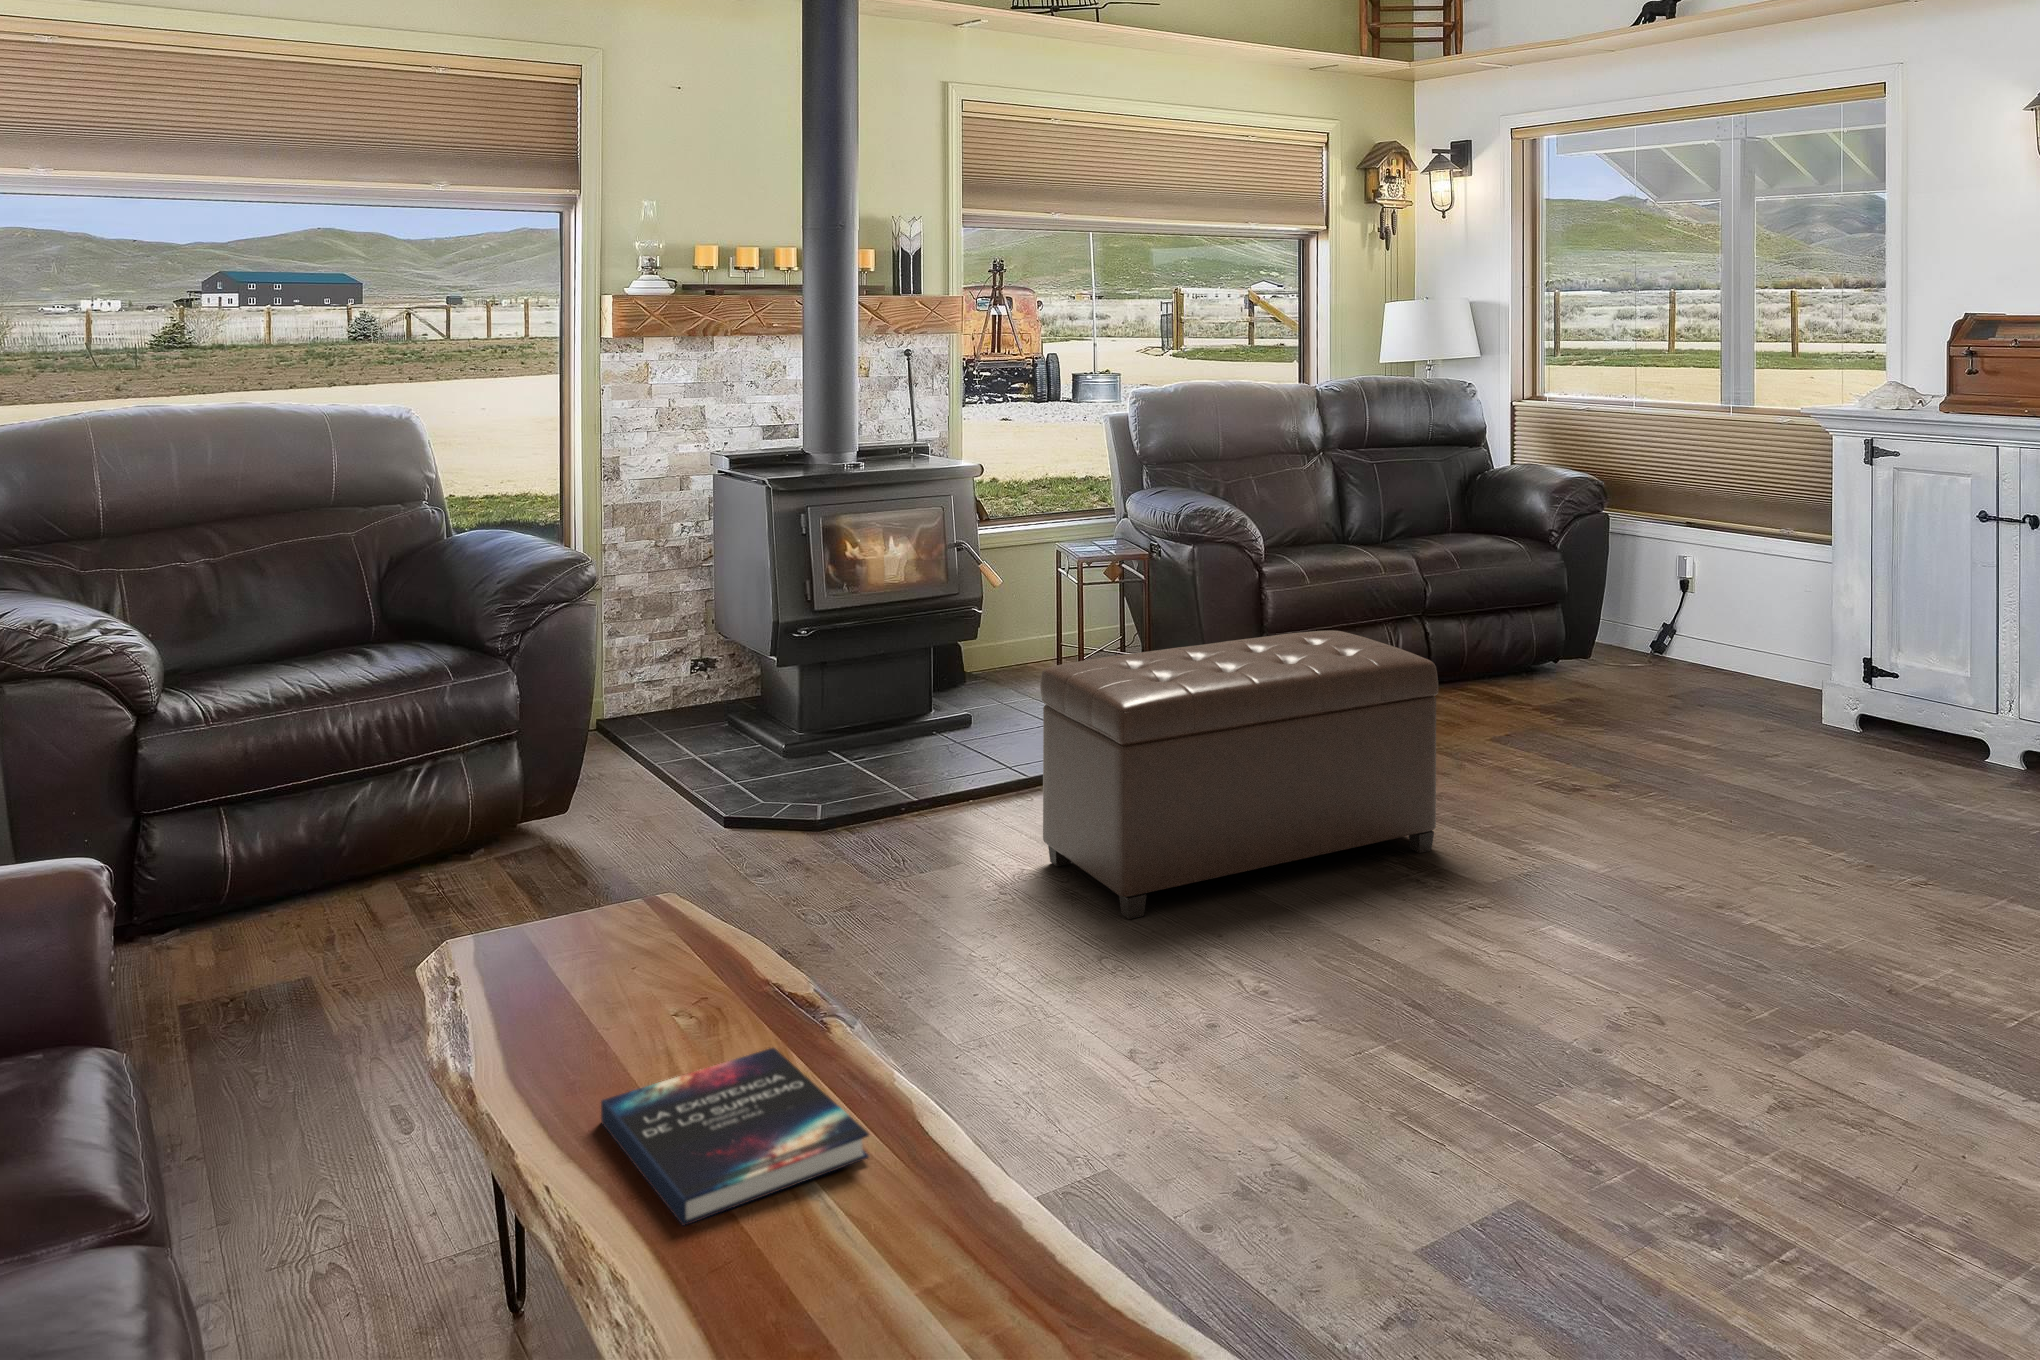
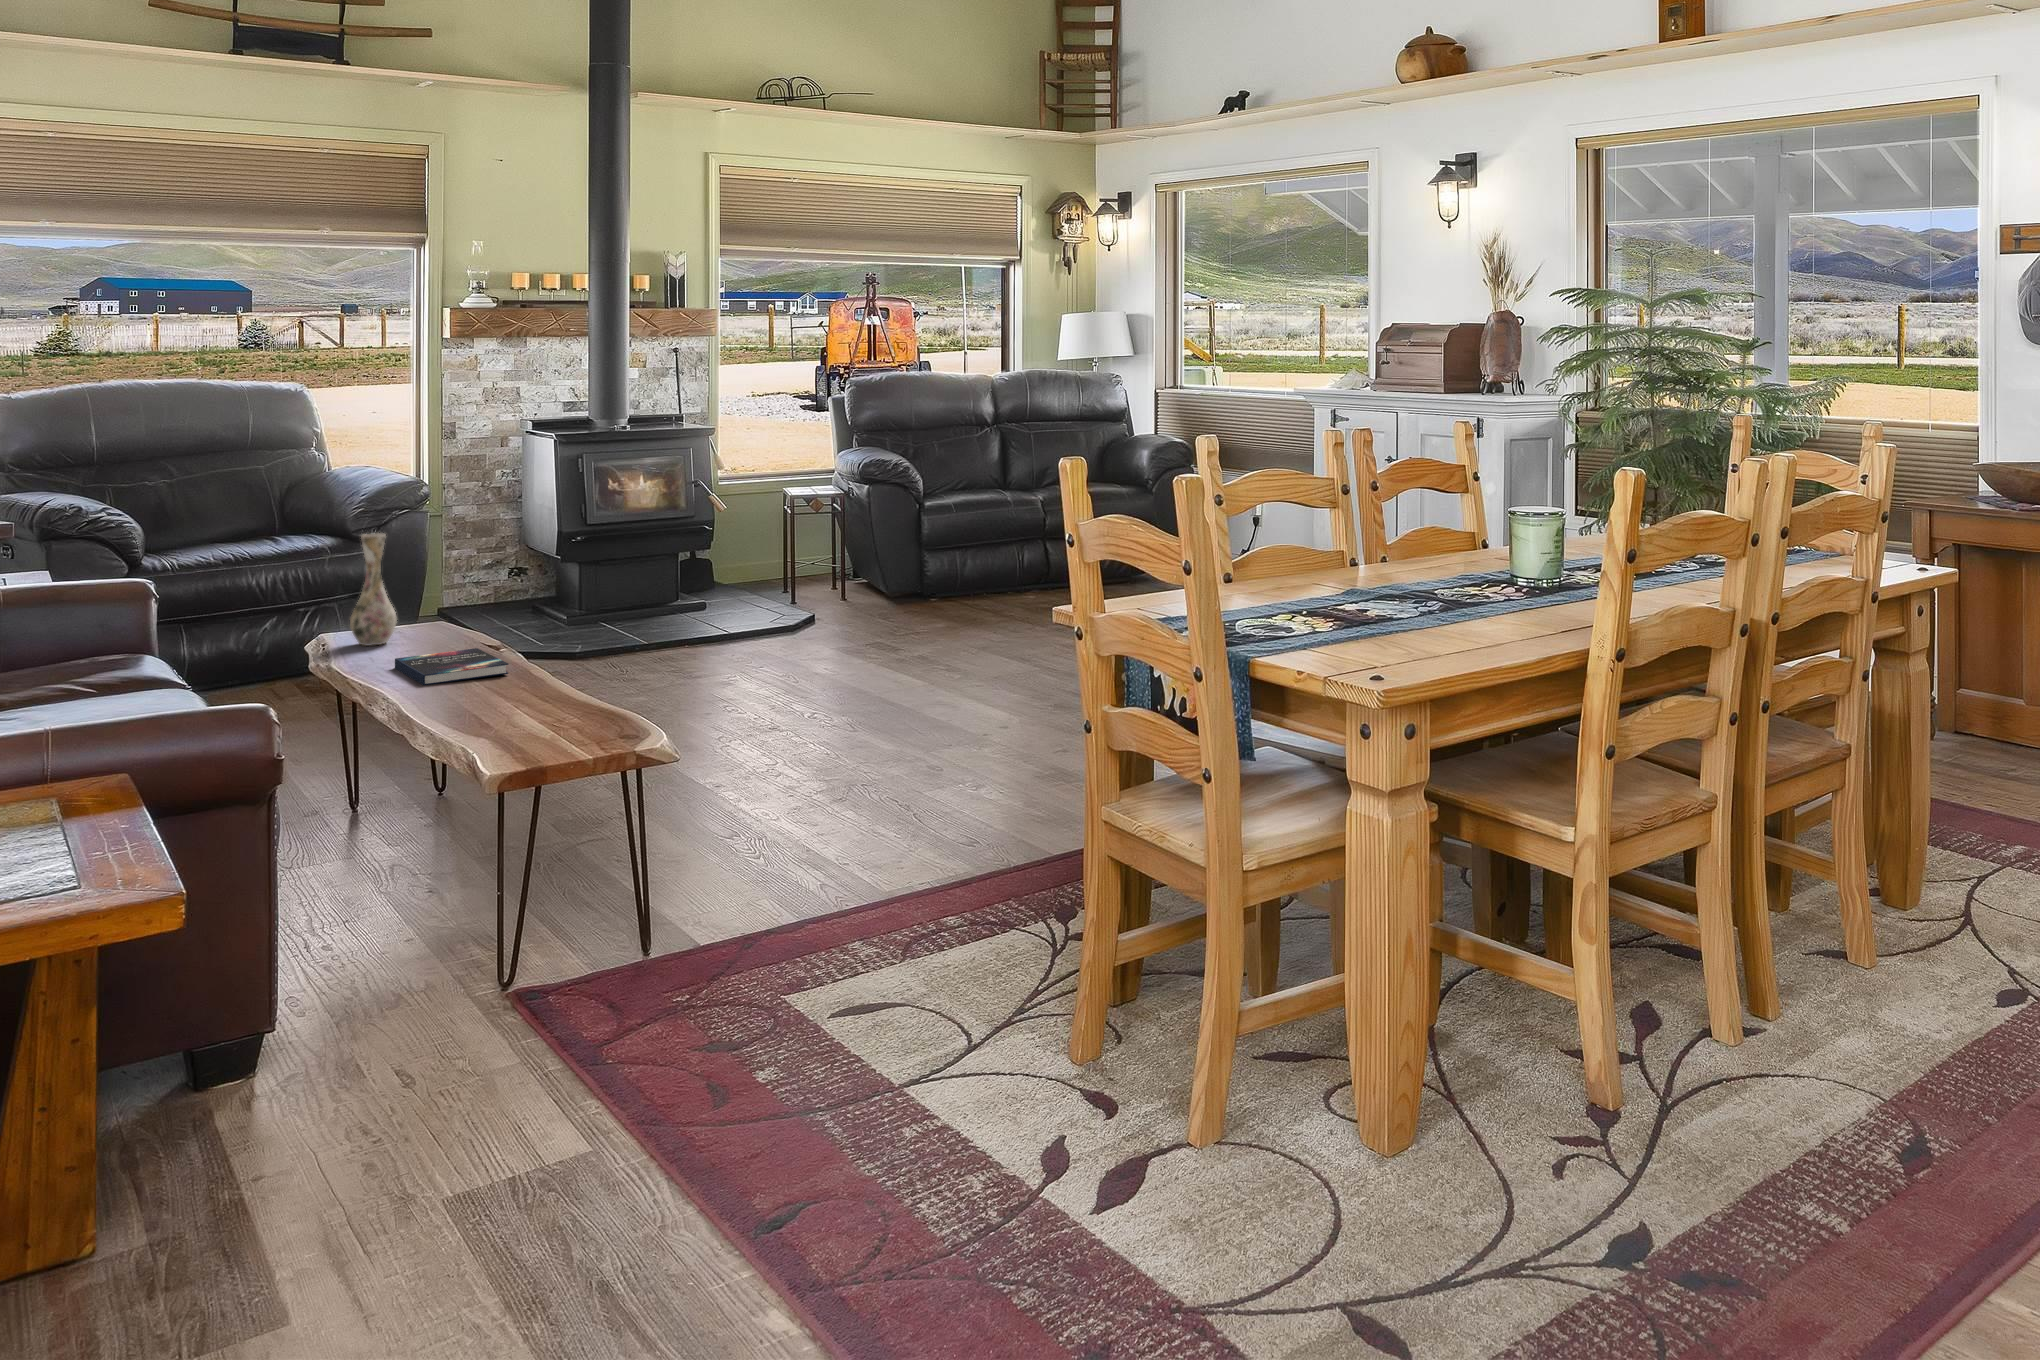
ottoman: present [1040,630,1438,919] -> none [713,529,973,689]
vase: none [495,762,590,1008] -> present [350,533,397,646]

